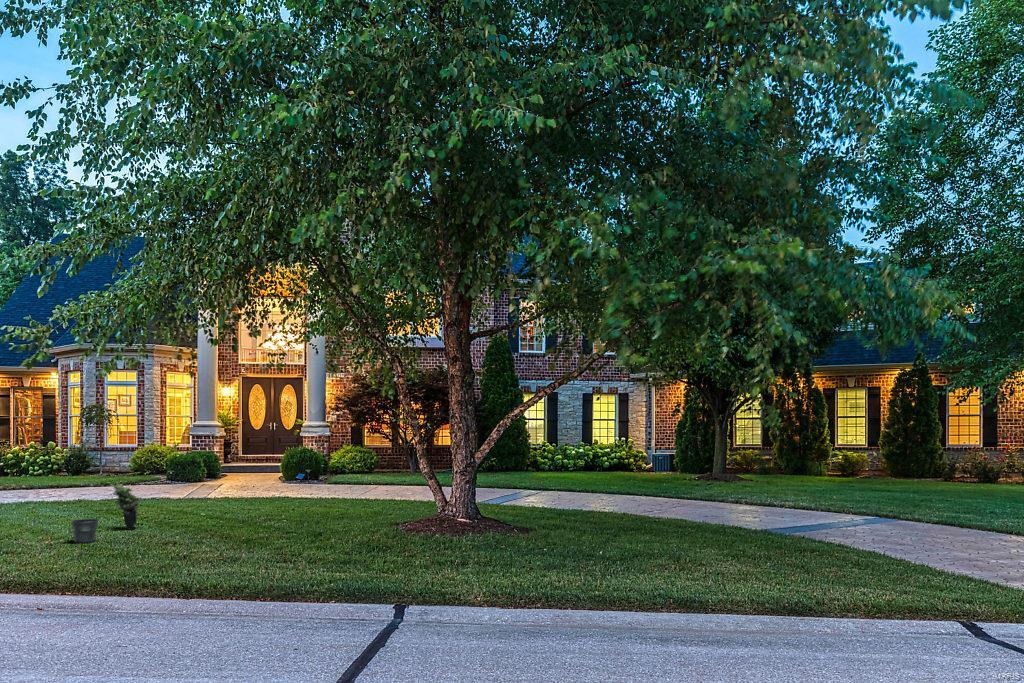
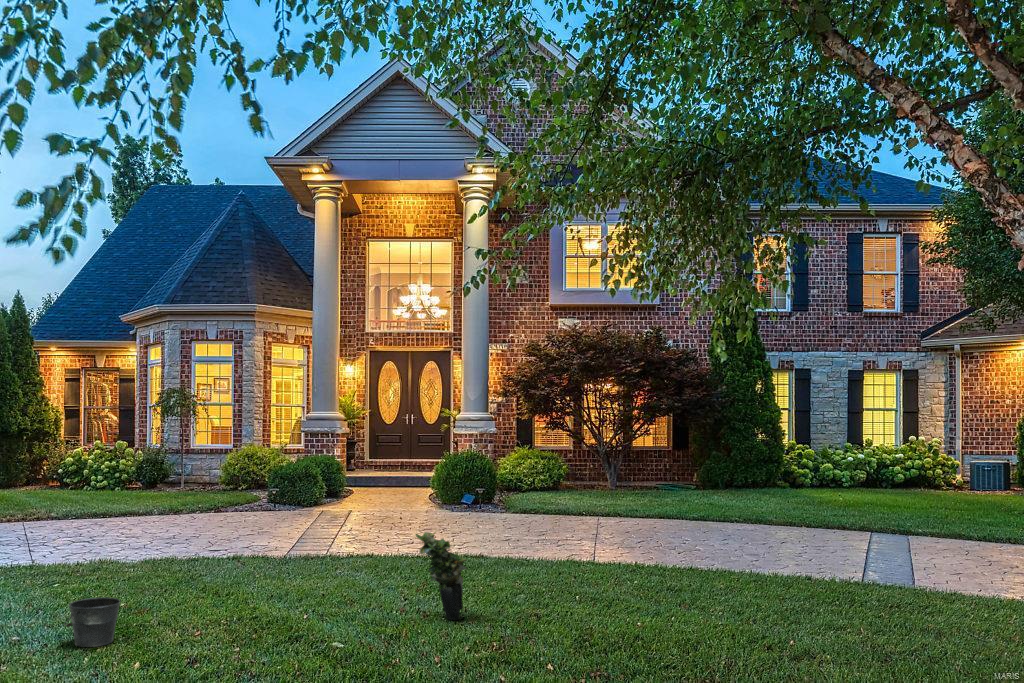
potted plant: present [112,484,139,530] -> present [416,532,467,621]

